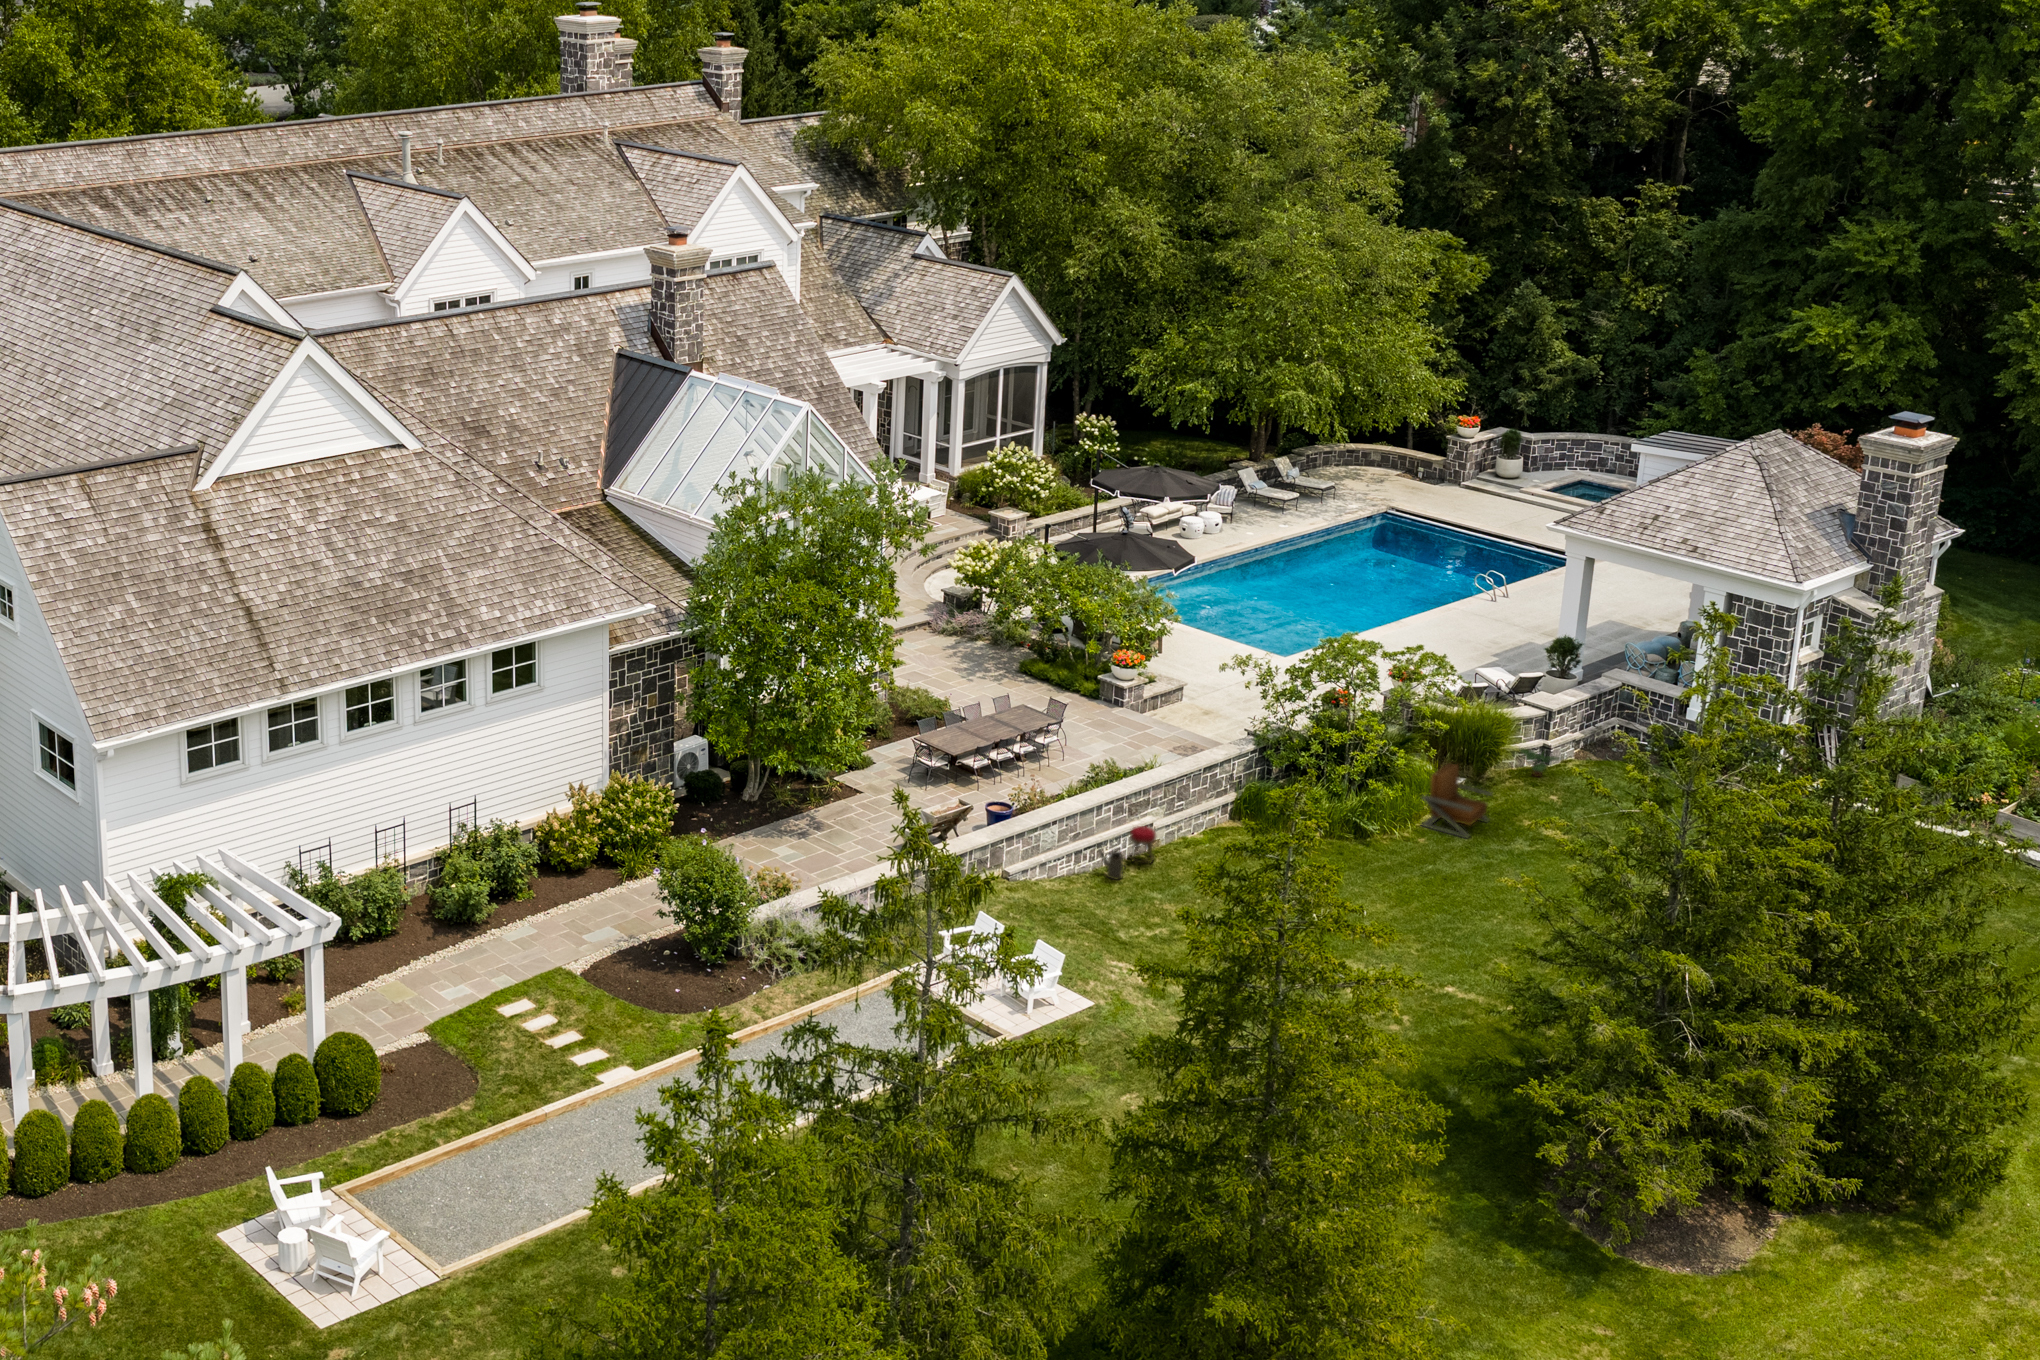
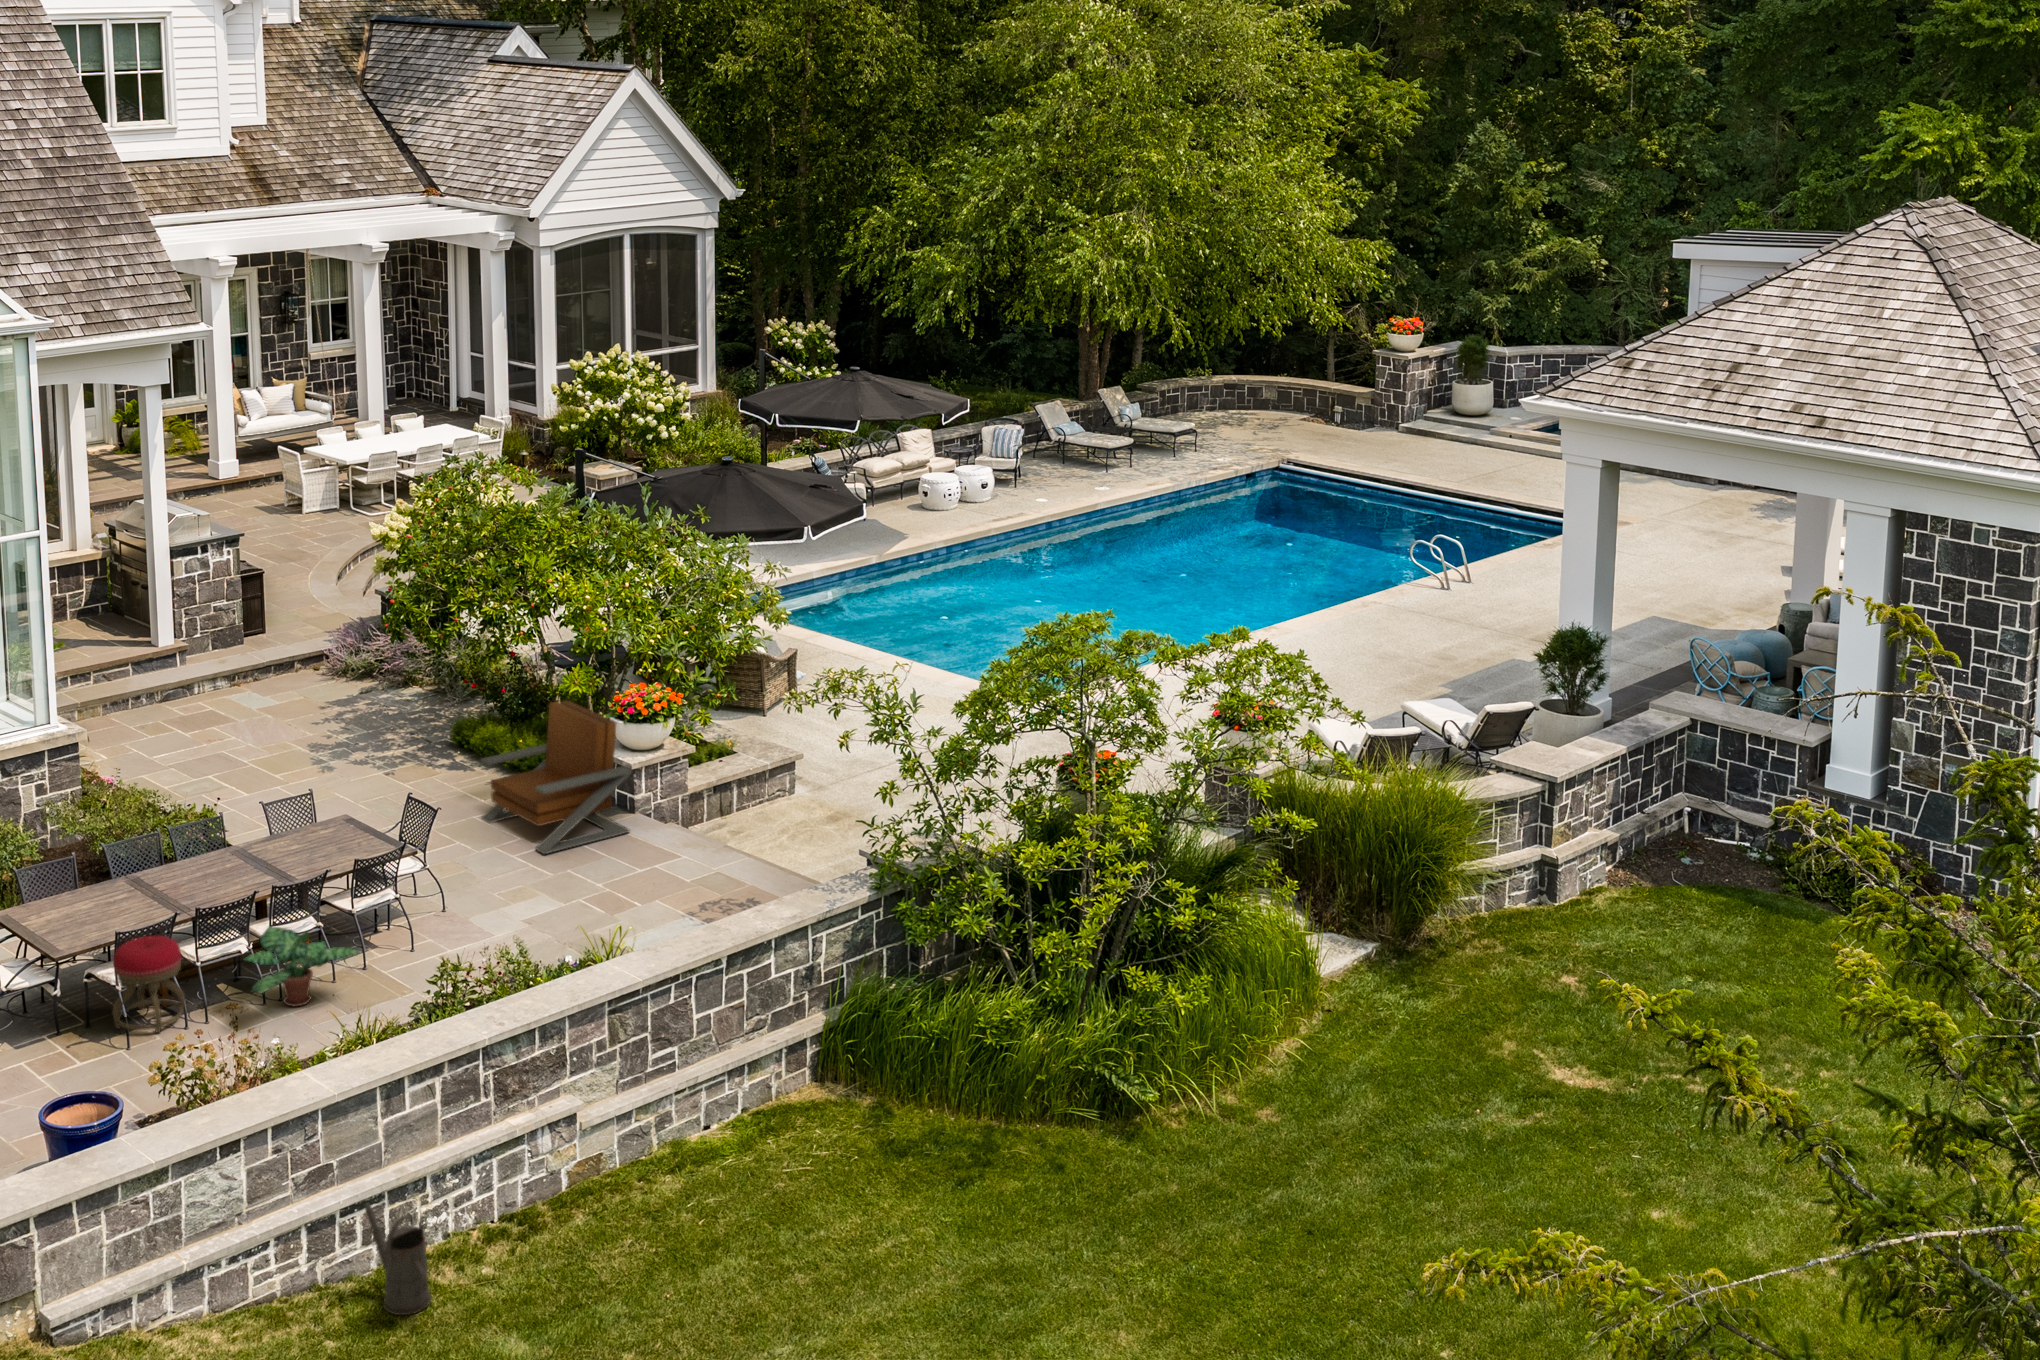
potted plant: present [1520,748,1560,777] -> present [244,926,359,1006]
lounge chair: present [1422,763,1492,838] -> present [481,701,632,854]
stool: present [1129,826,1156,862] -> present [113,936,185,1033]

